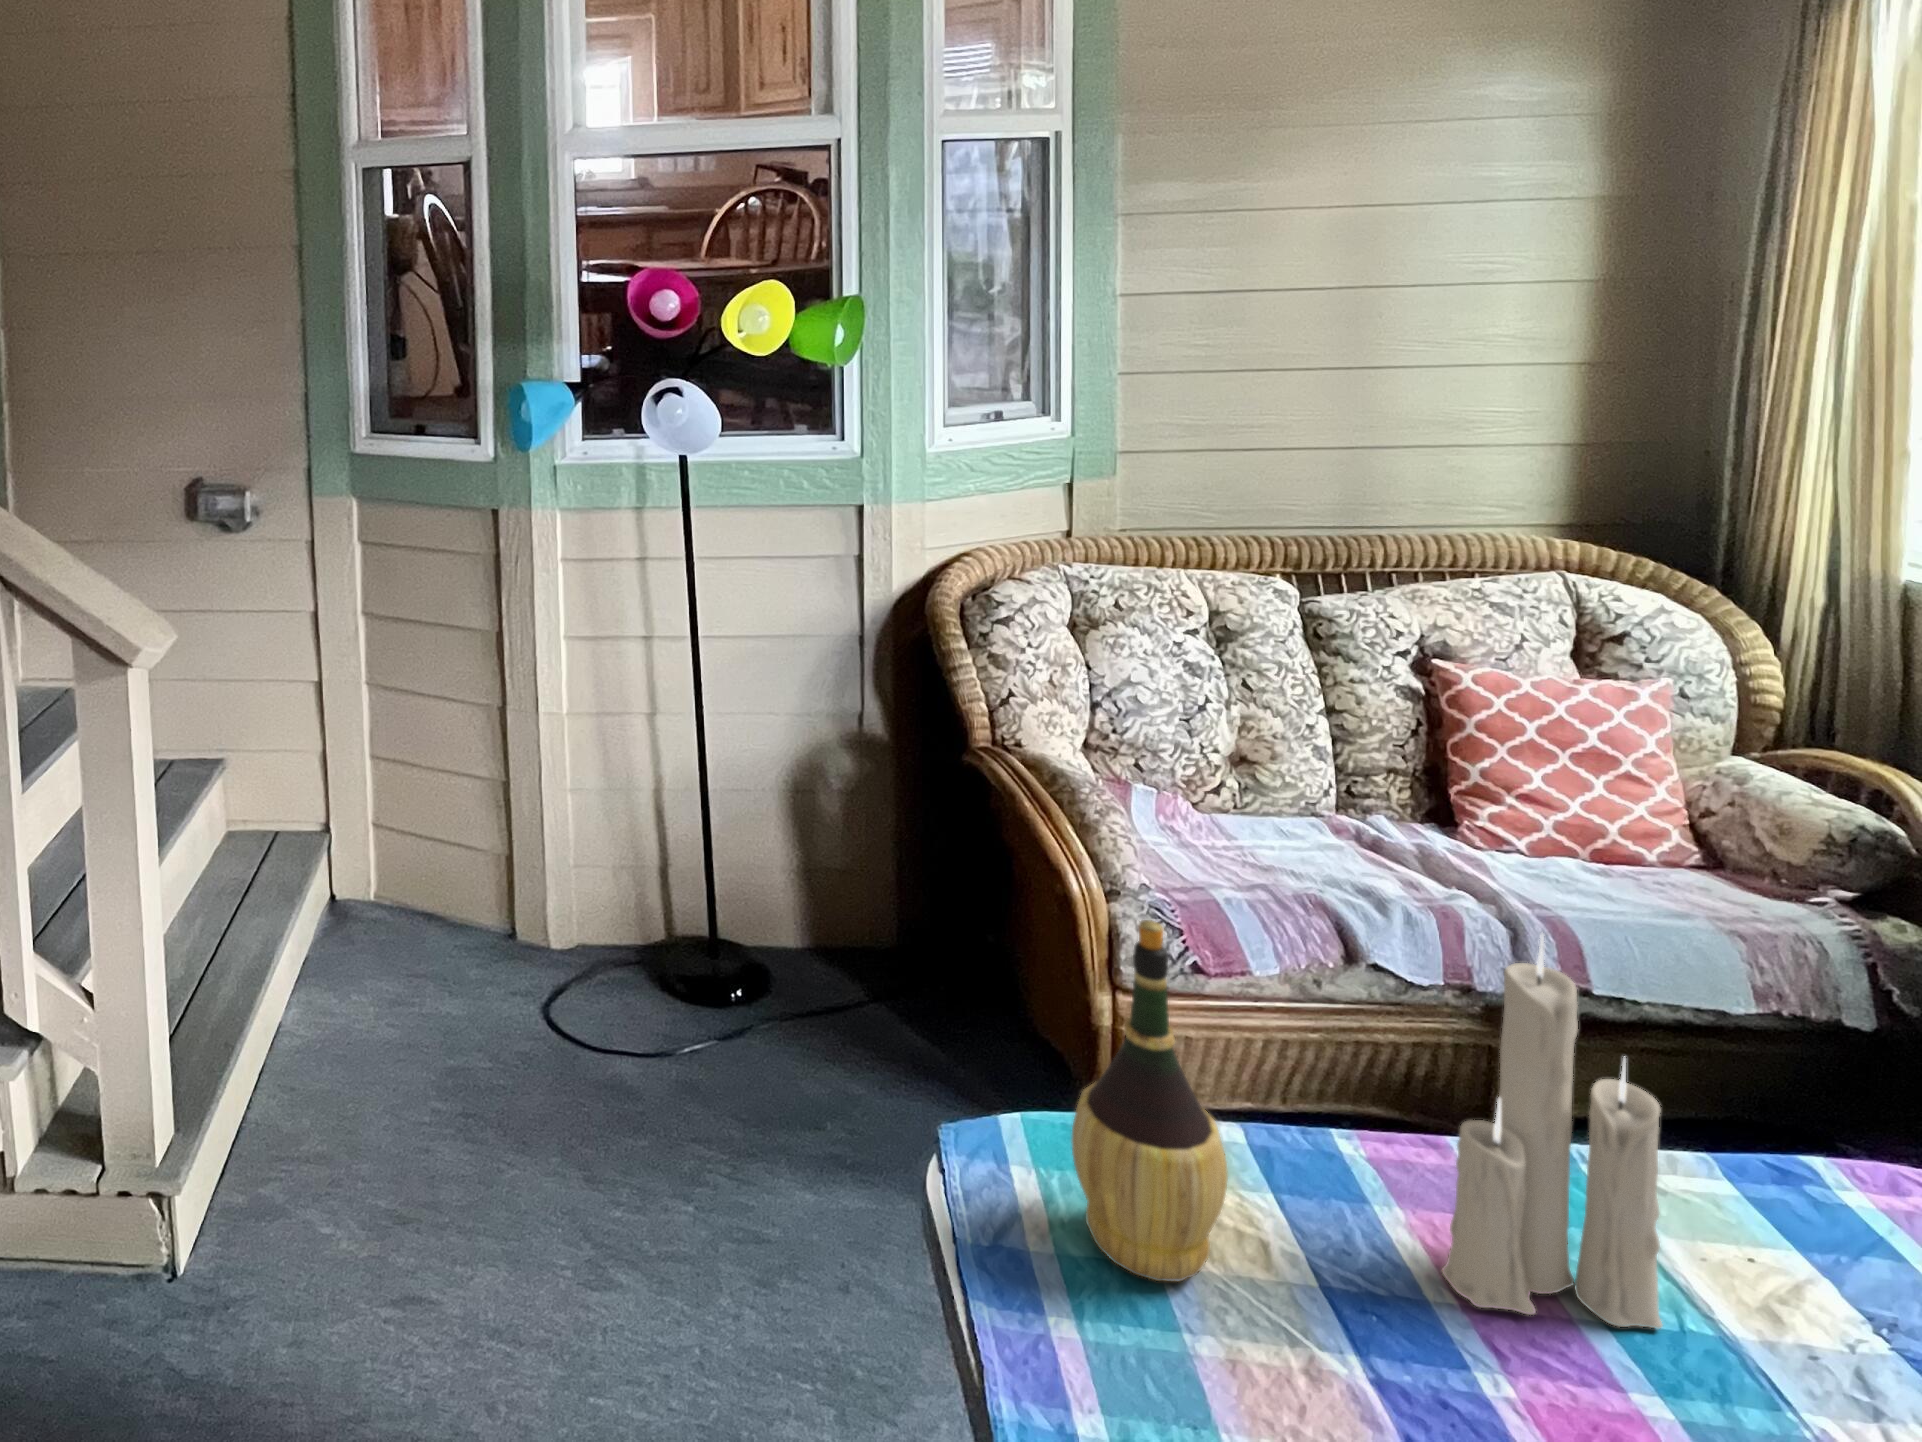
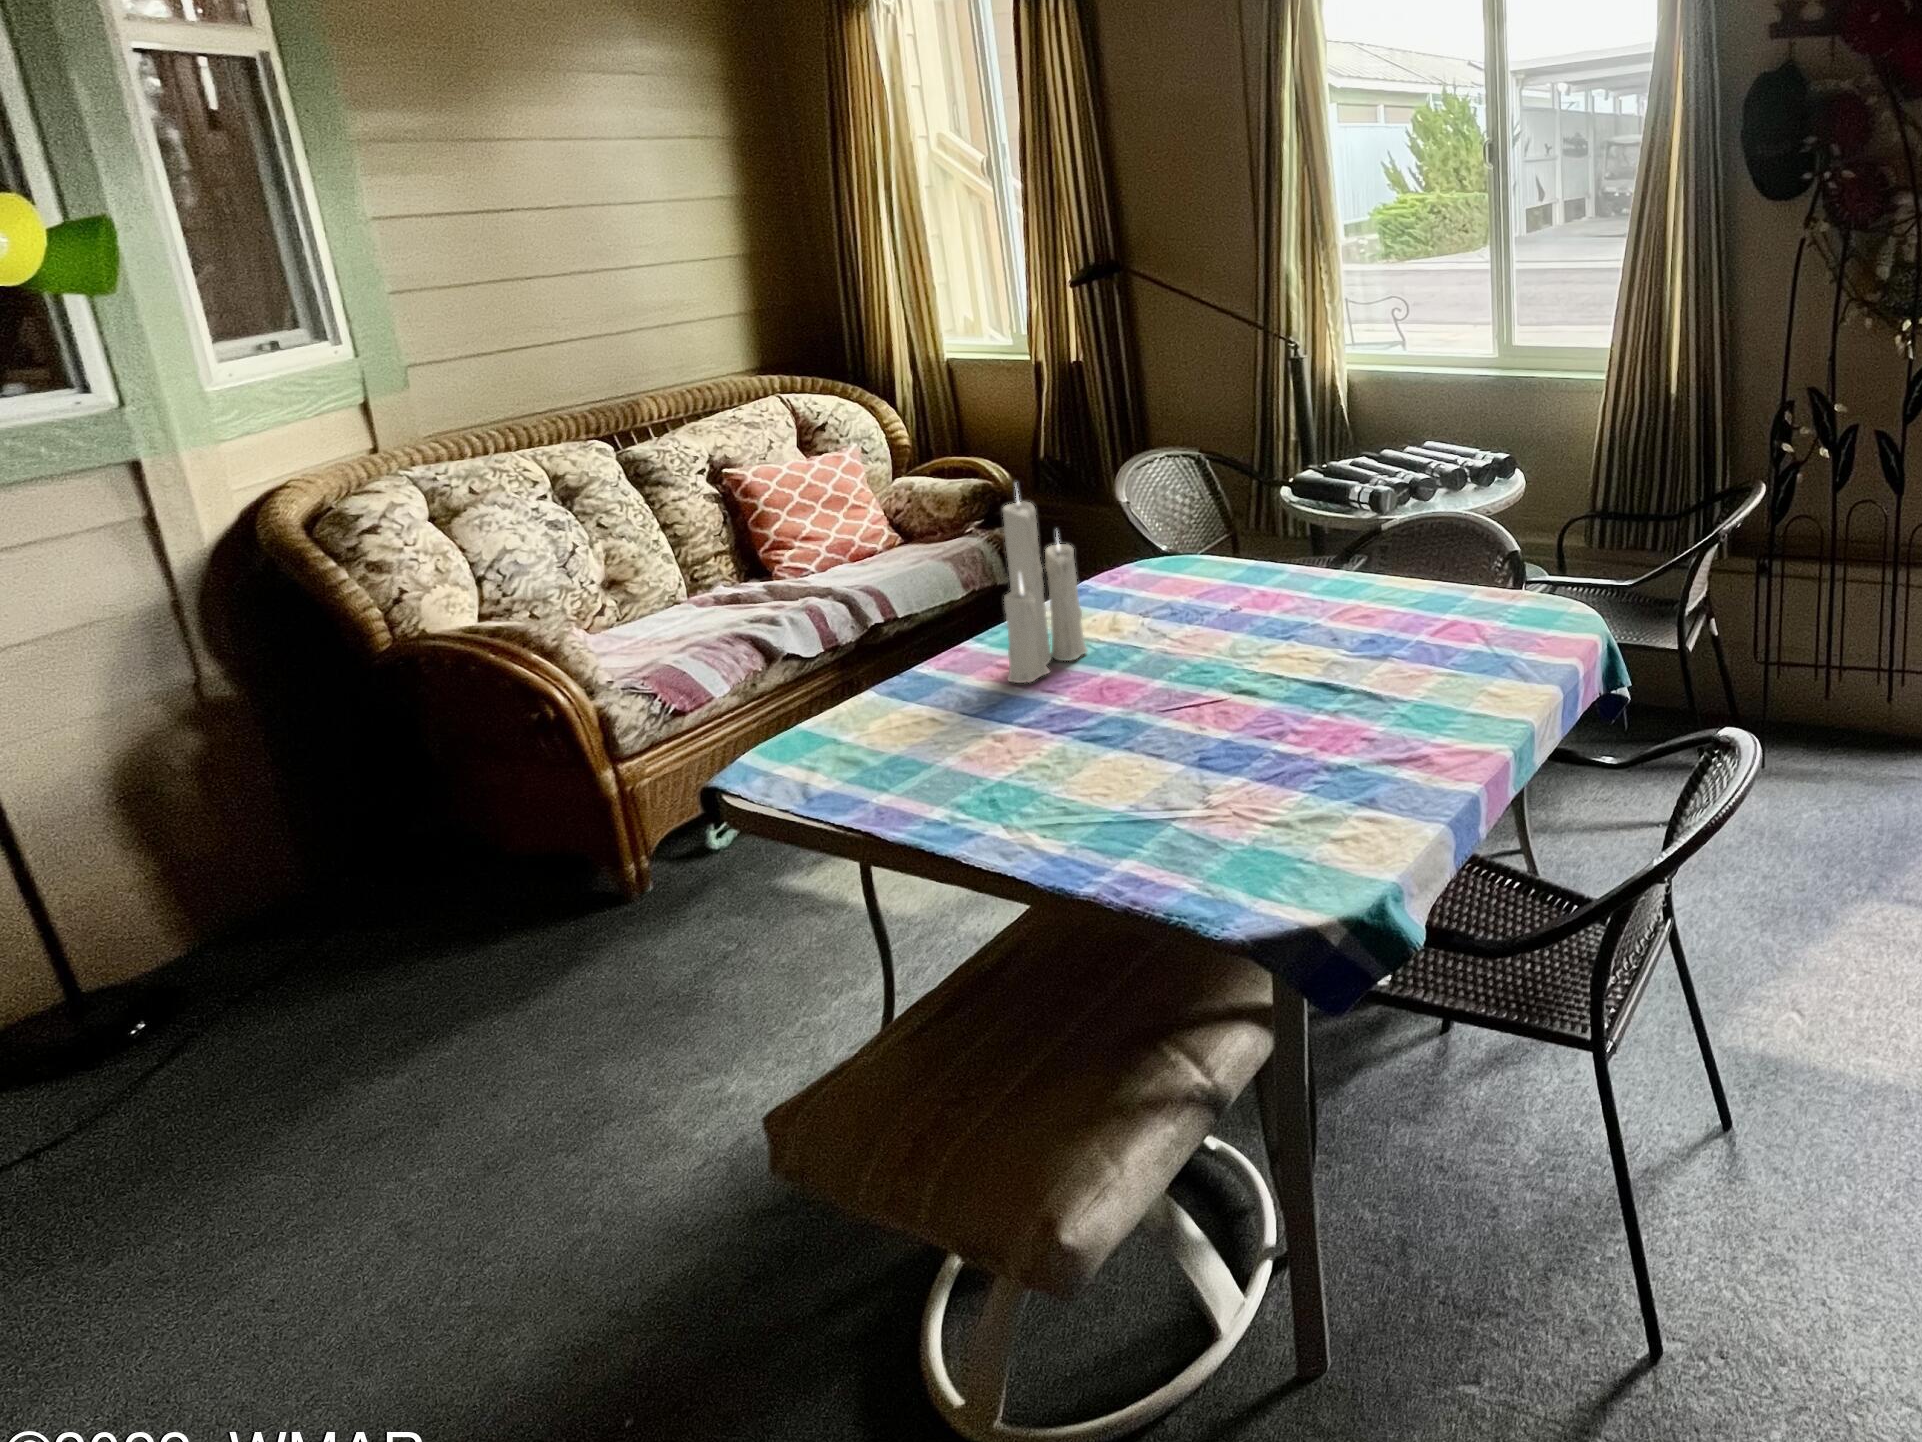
wine bottle: present [1071,920,1228,1282] -> none [828,542,930,763]

